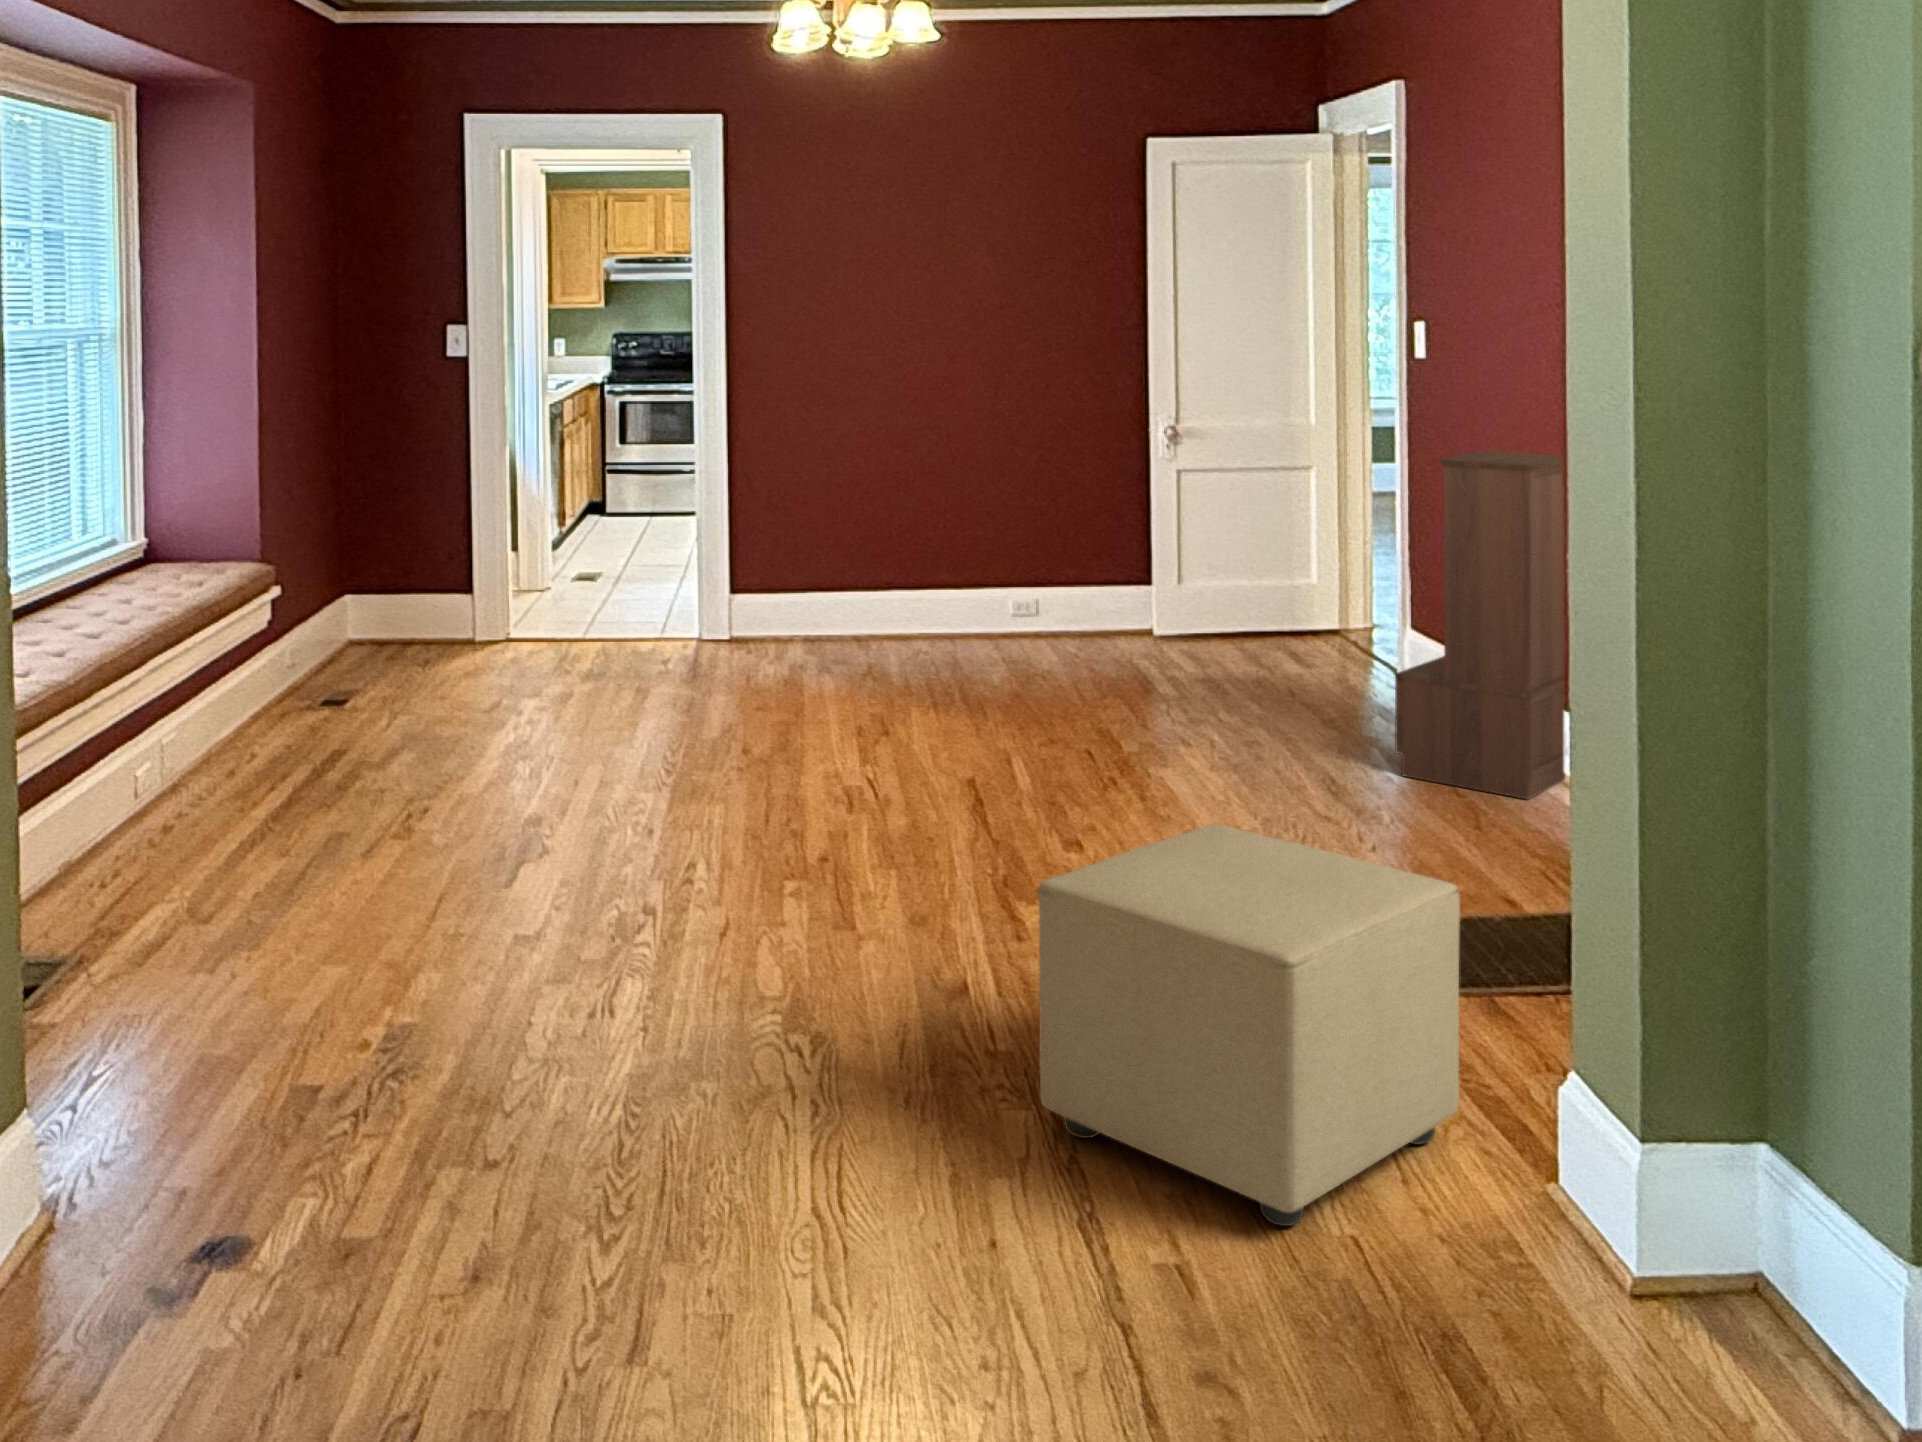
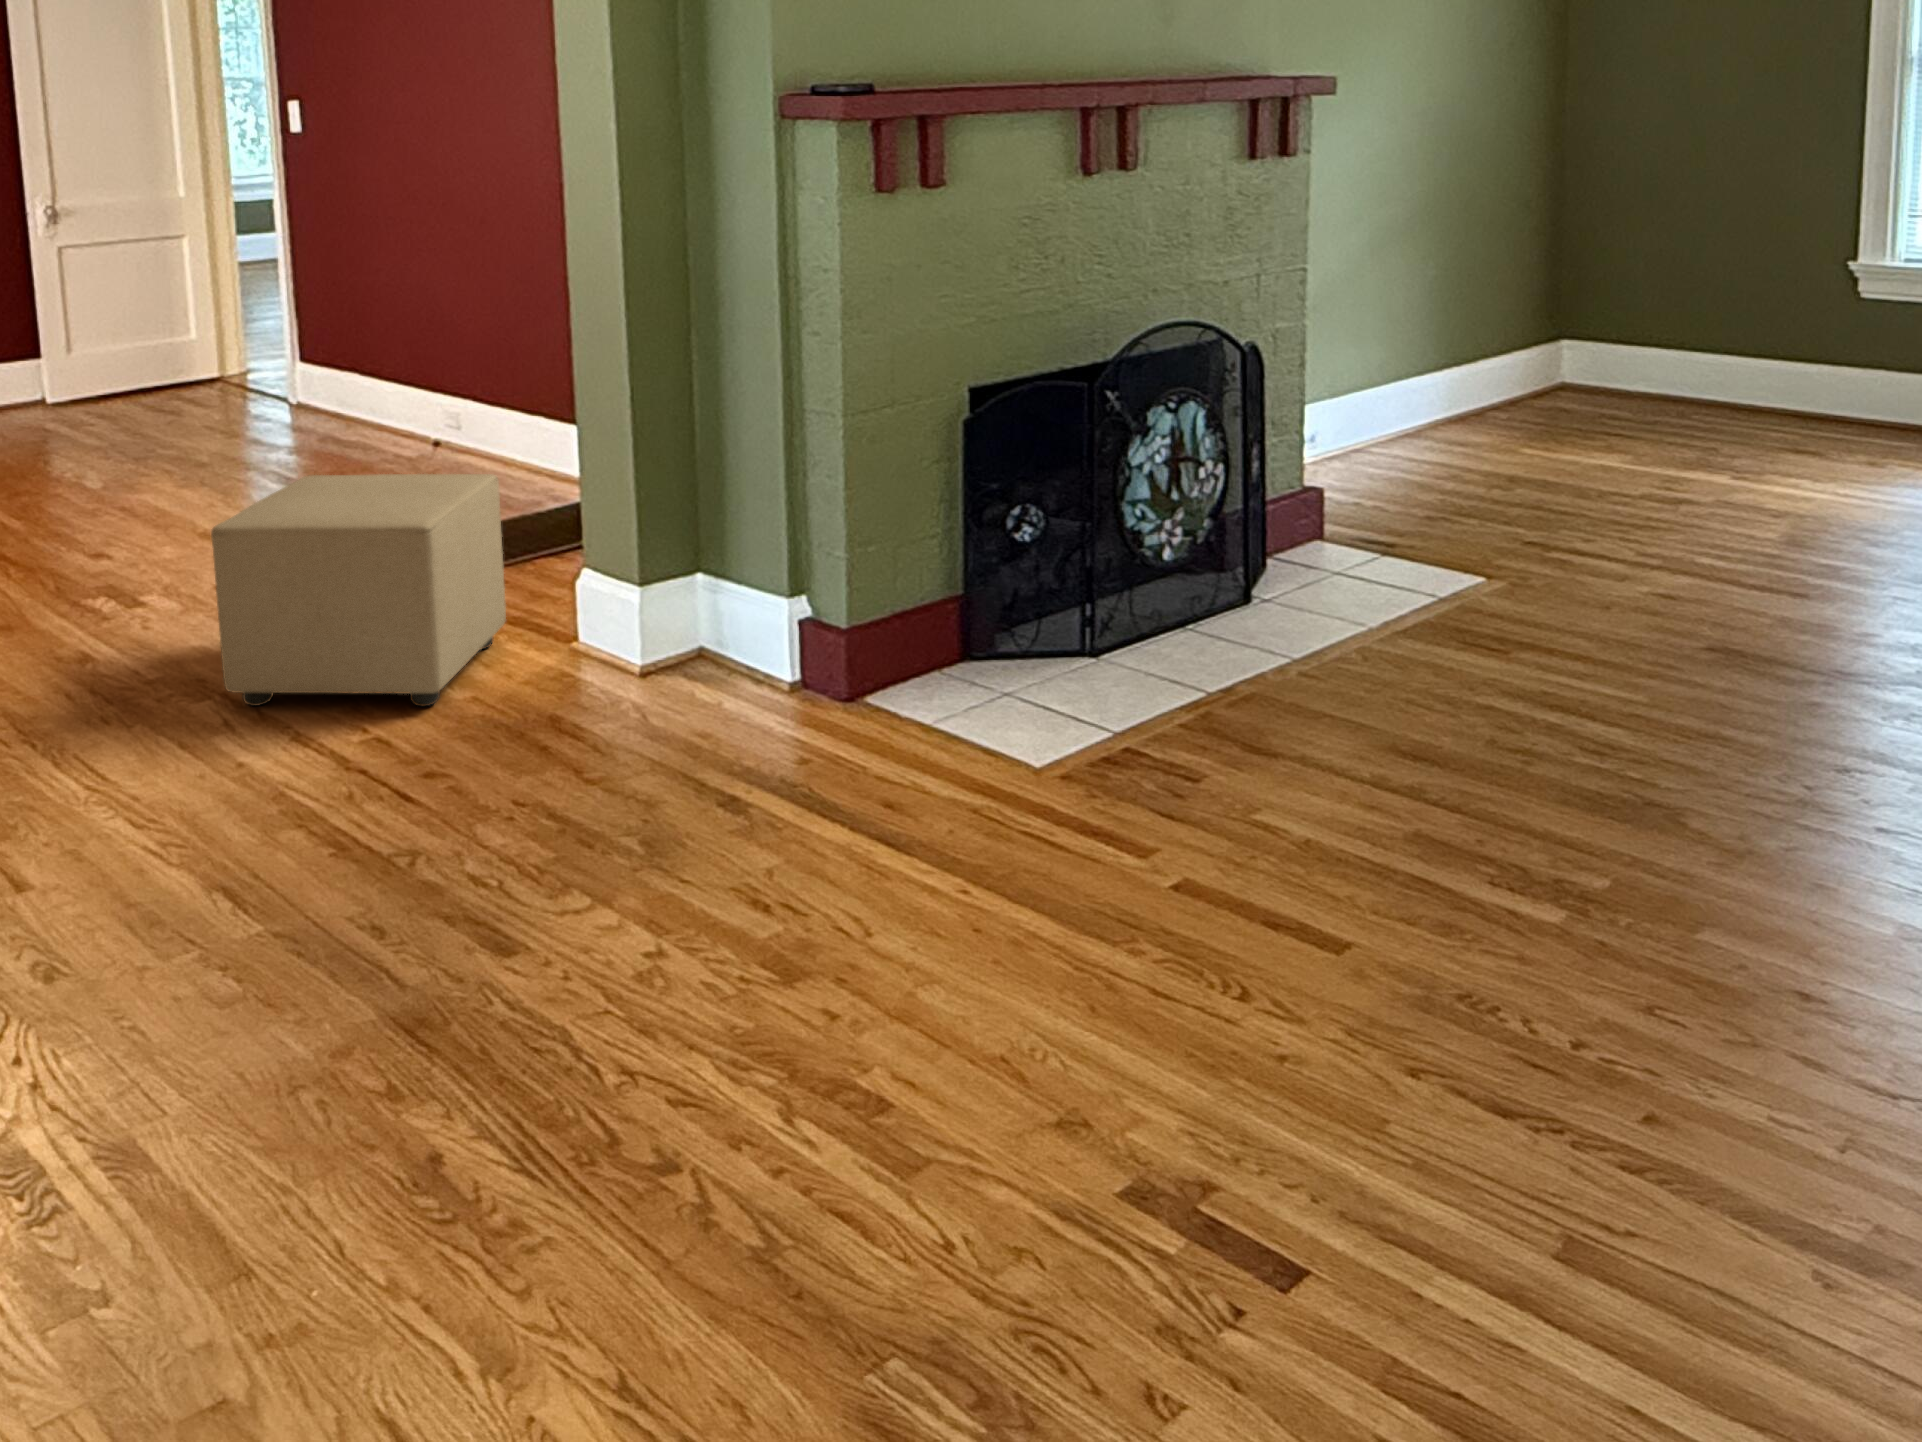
bookshelf: present [1395,451,1565,799] -> none [327,201,463,463]

